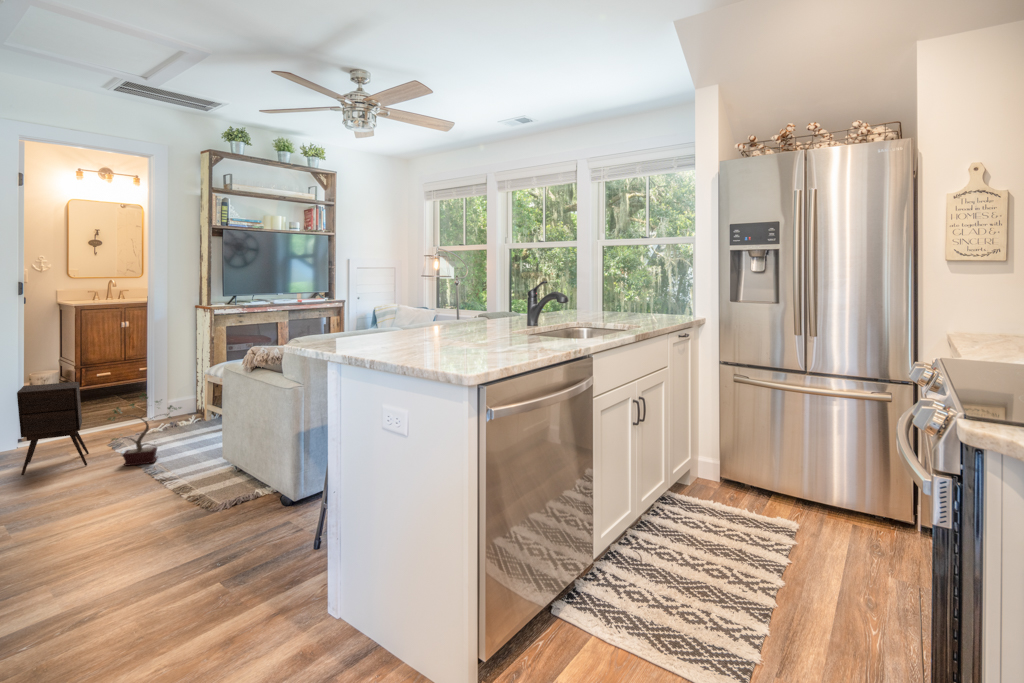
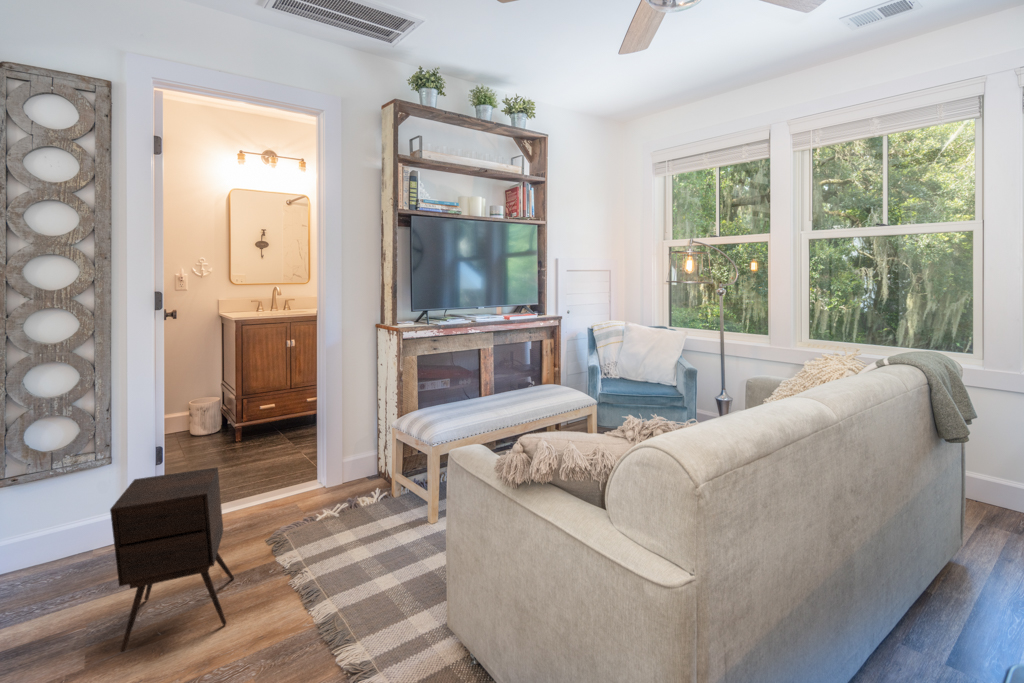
potted plant: present [108,393,181,466] -> none [253,501,378,636]

